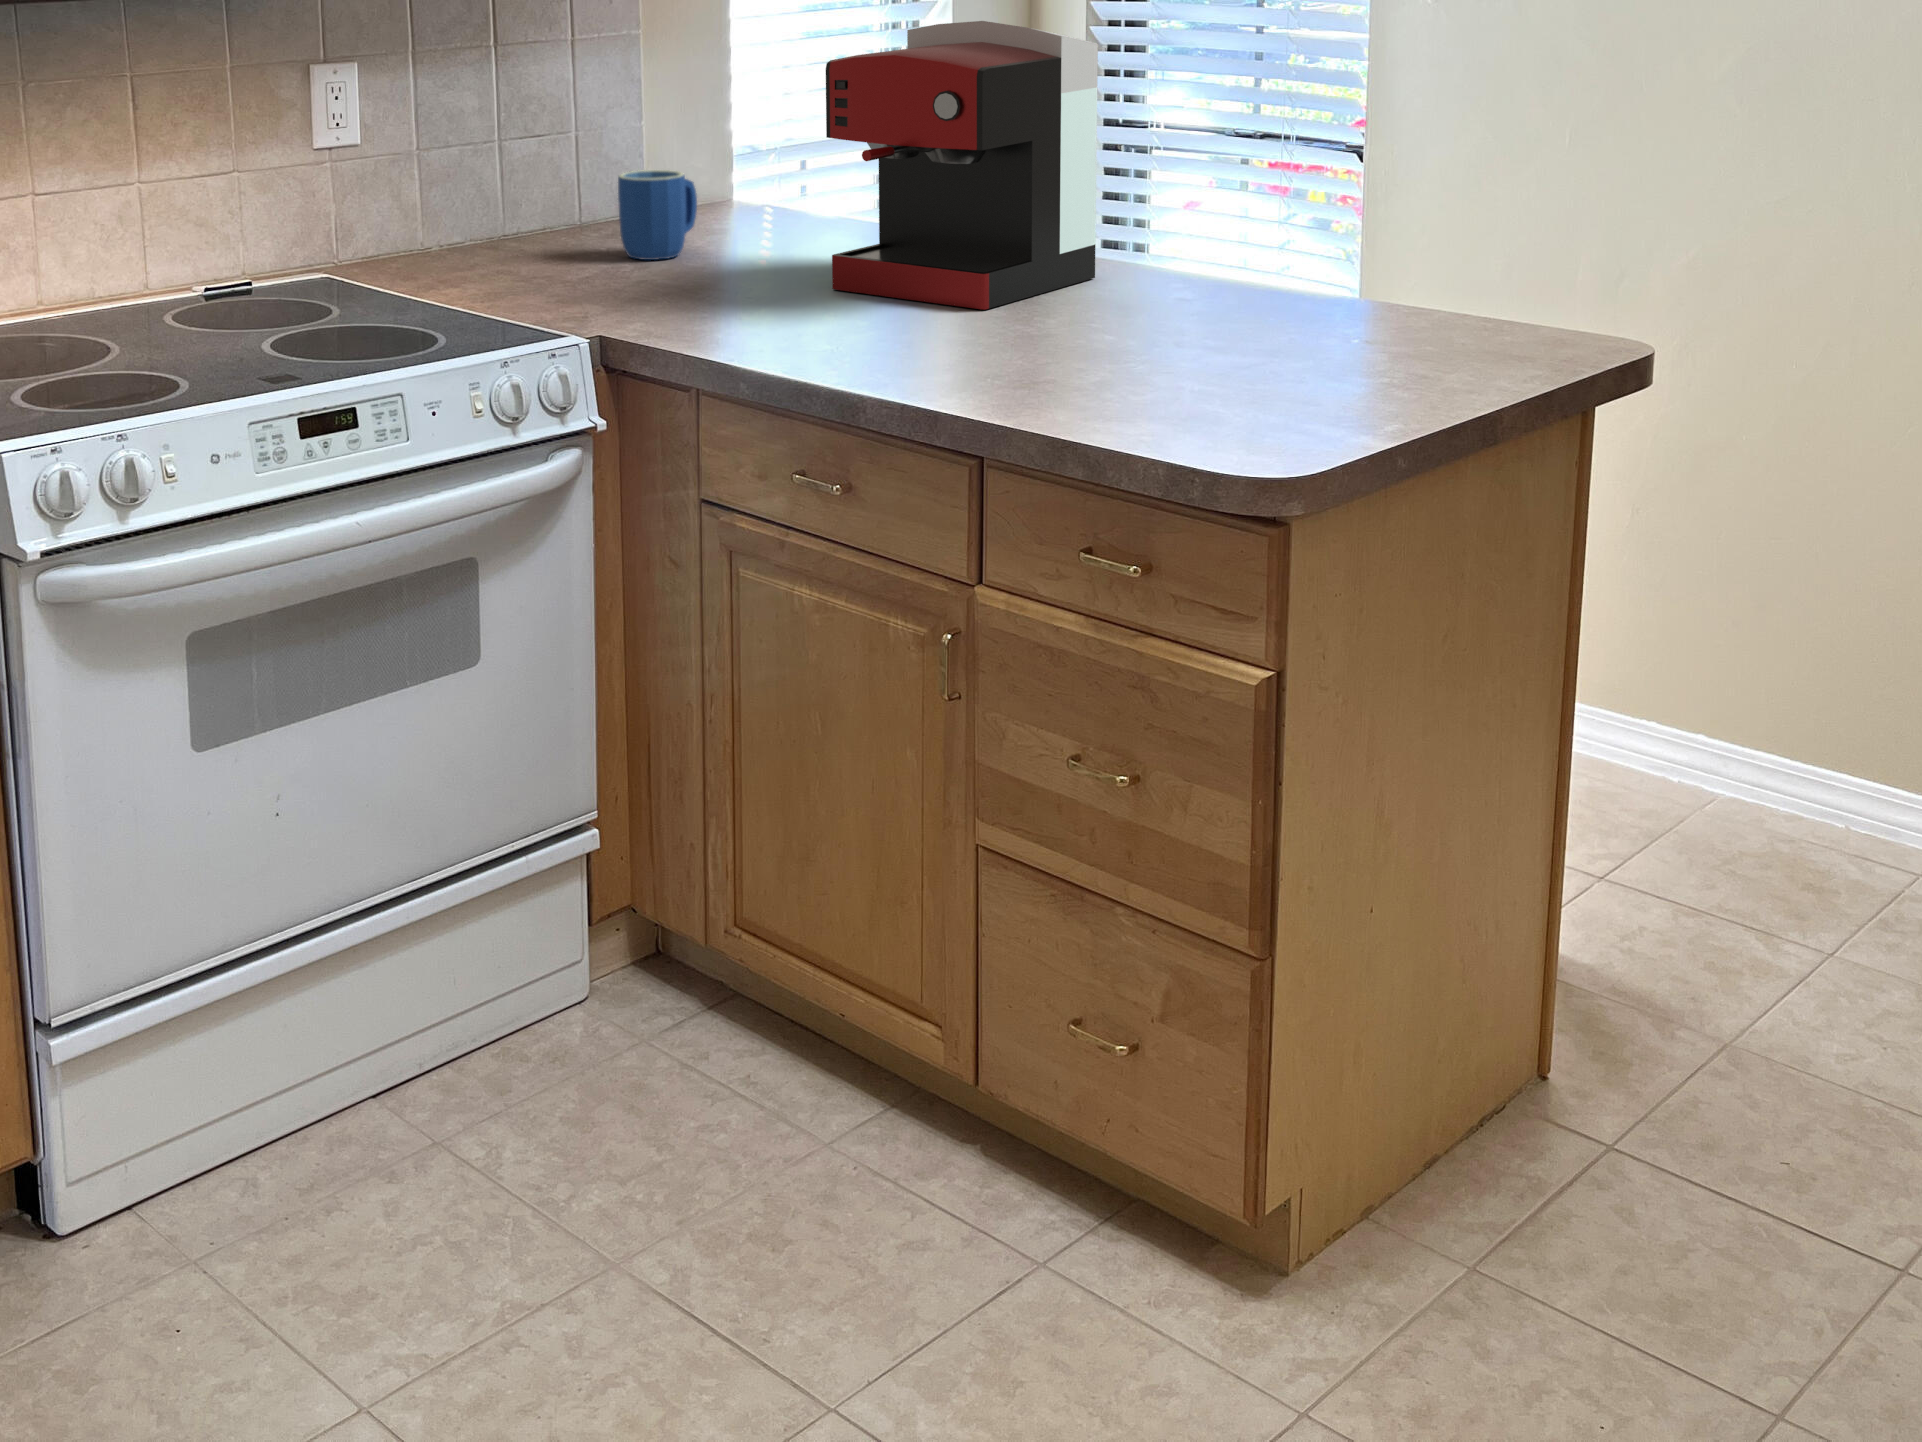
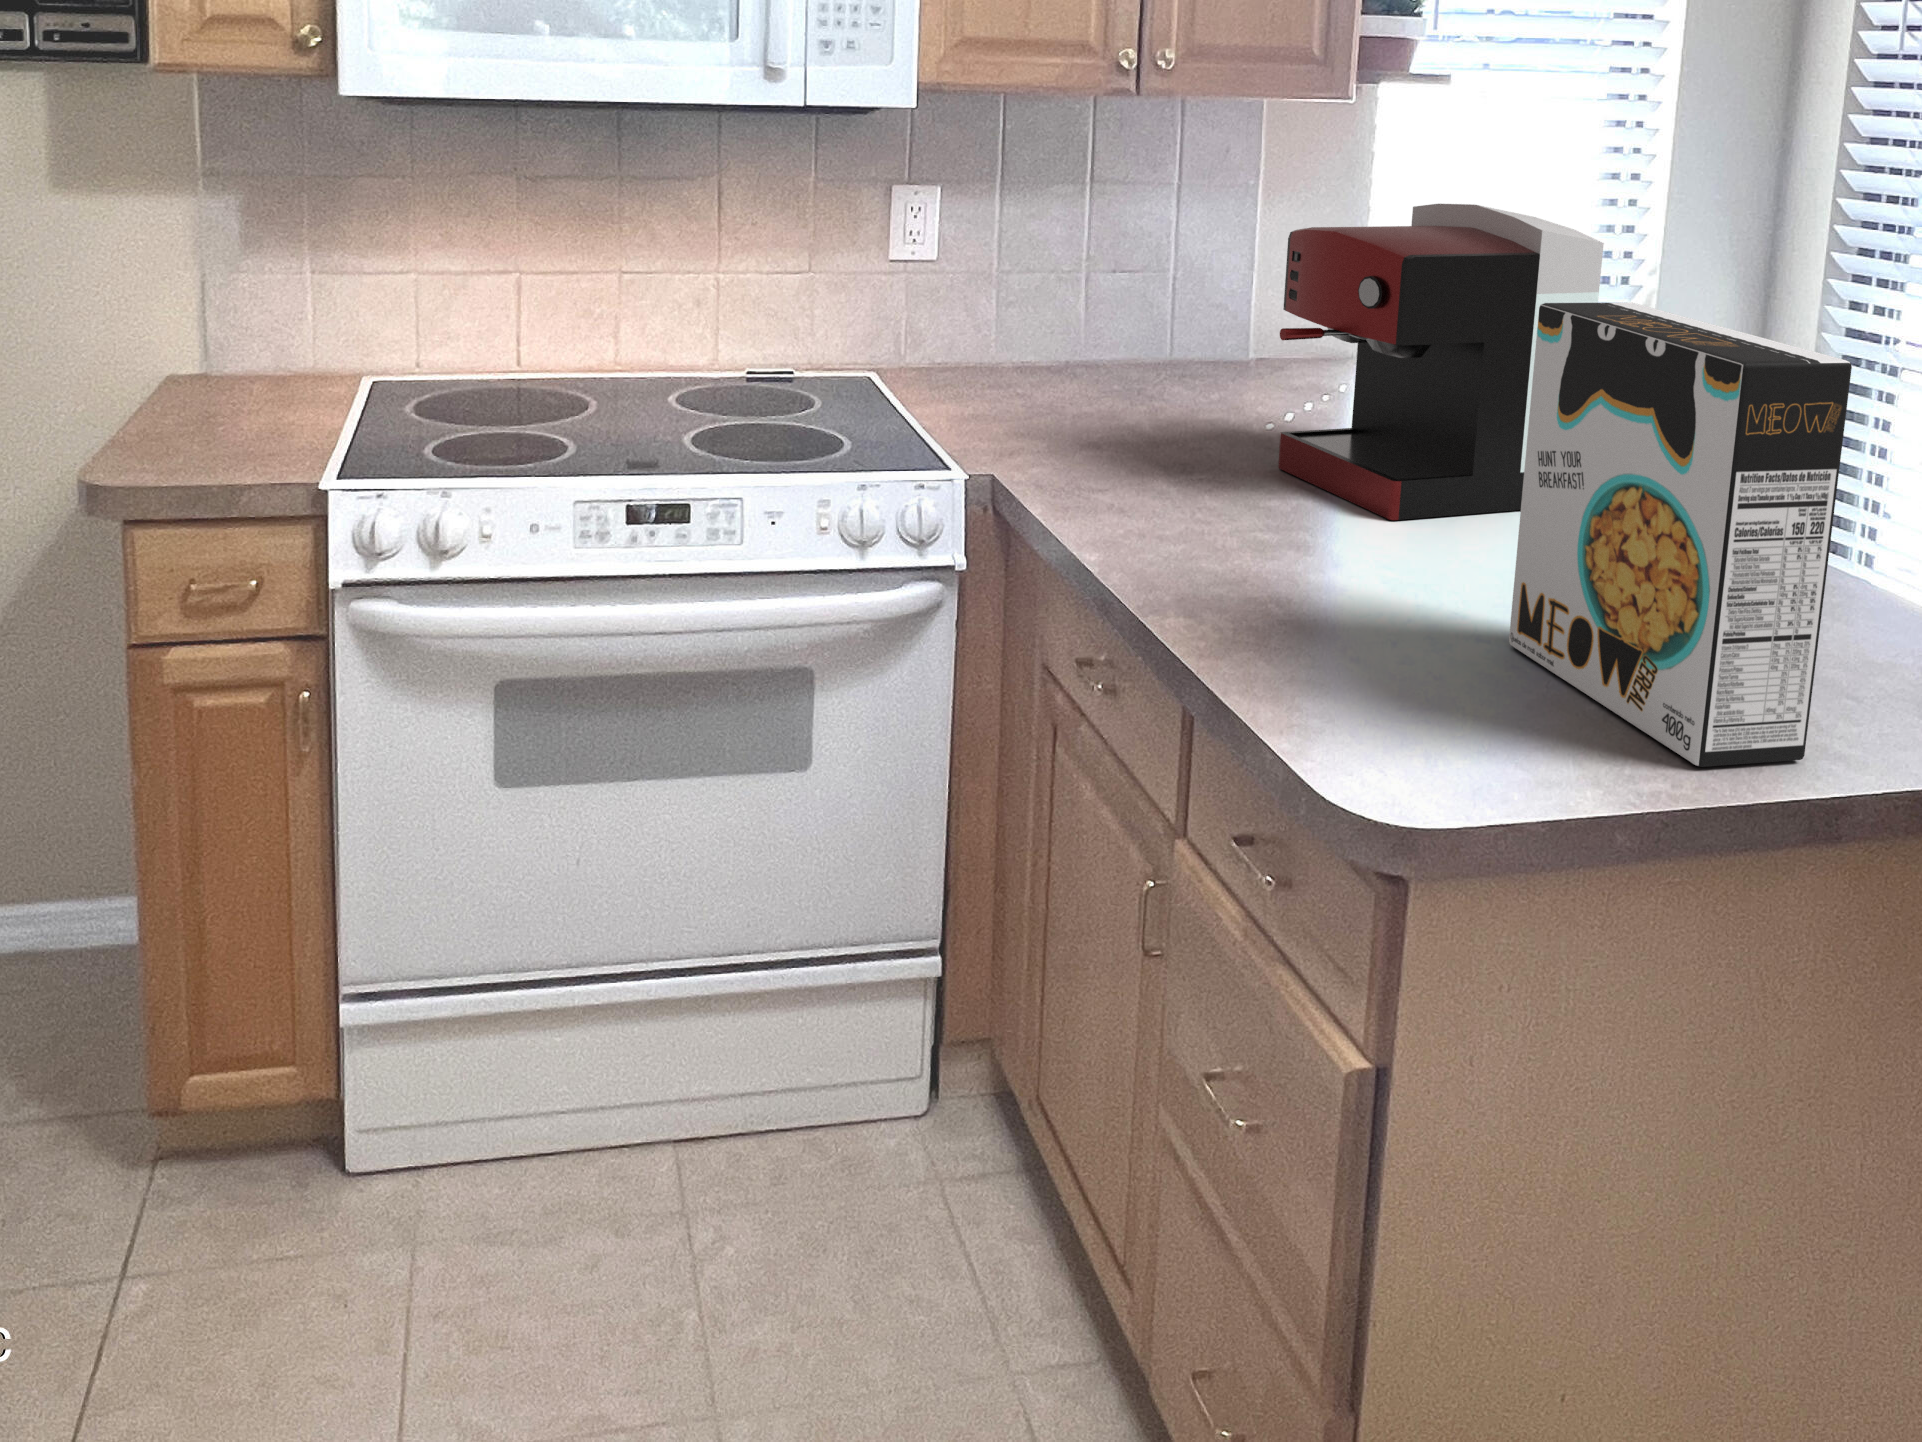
cereal box: none [1201,76,1482,409] -> present [1509,303,1852,767]
mug: present [618,170,697,260] -> none [1146,318,1232,408]

